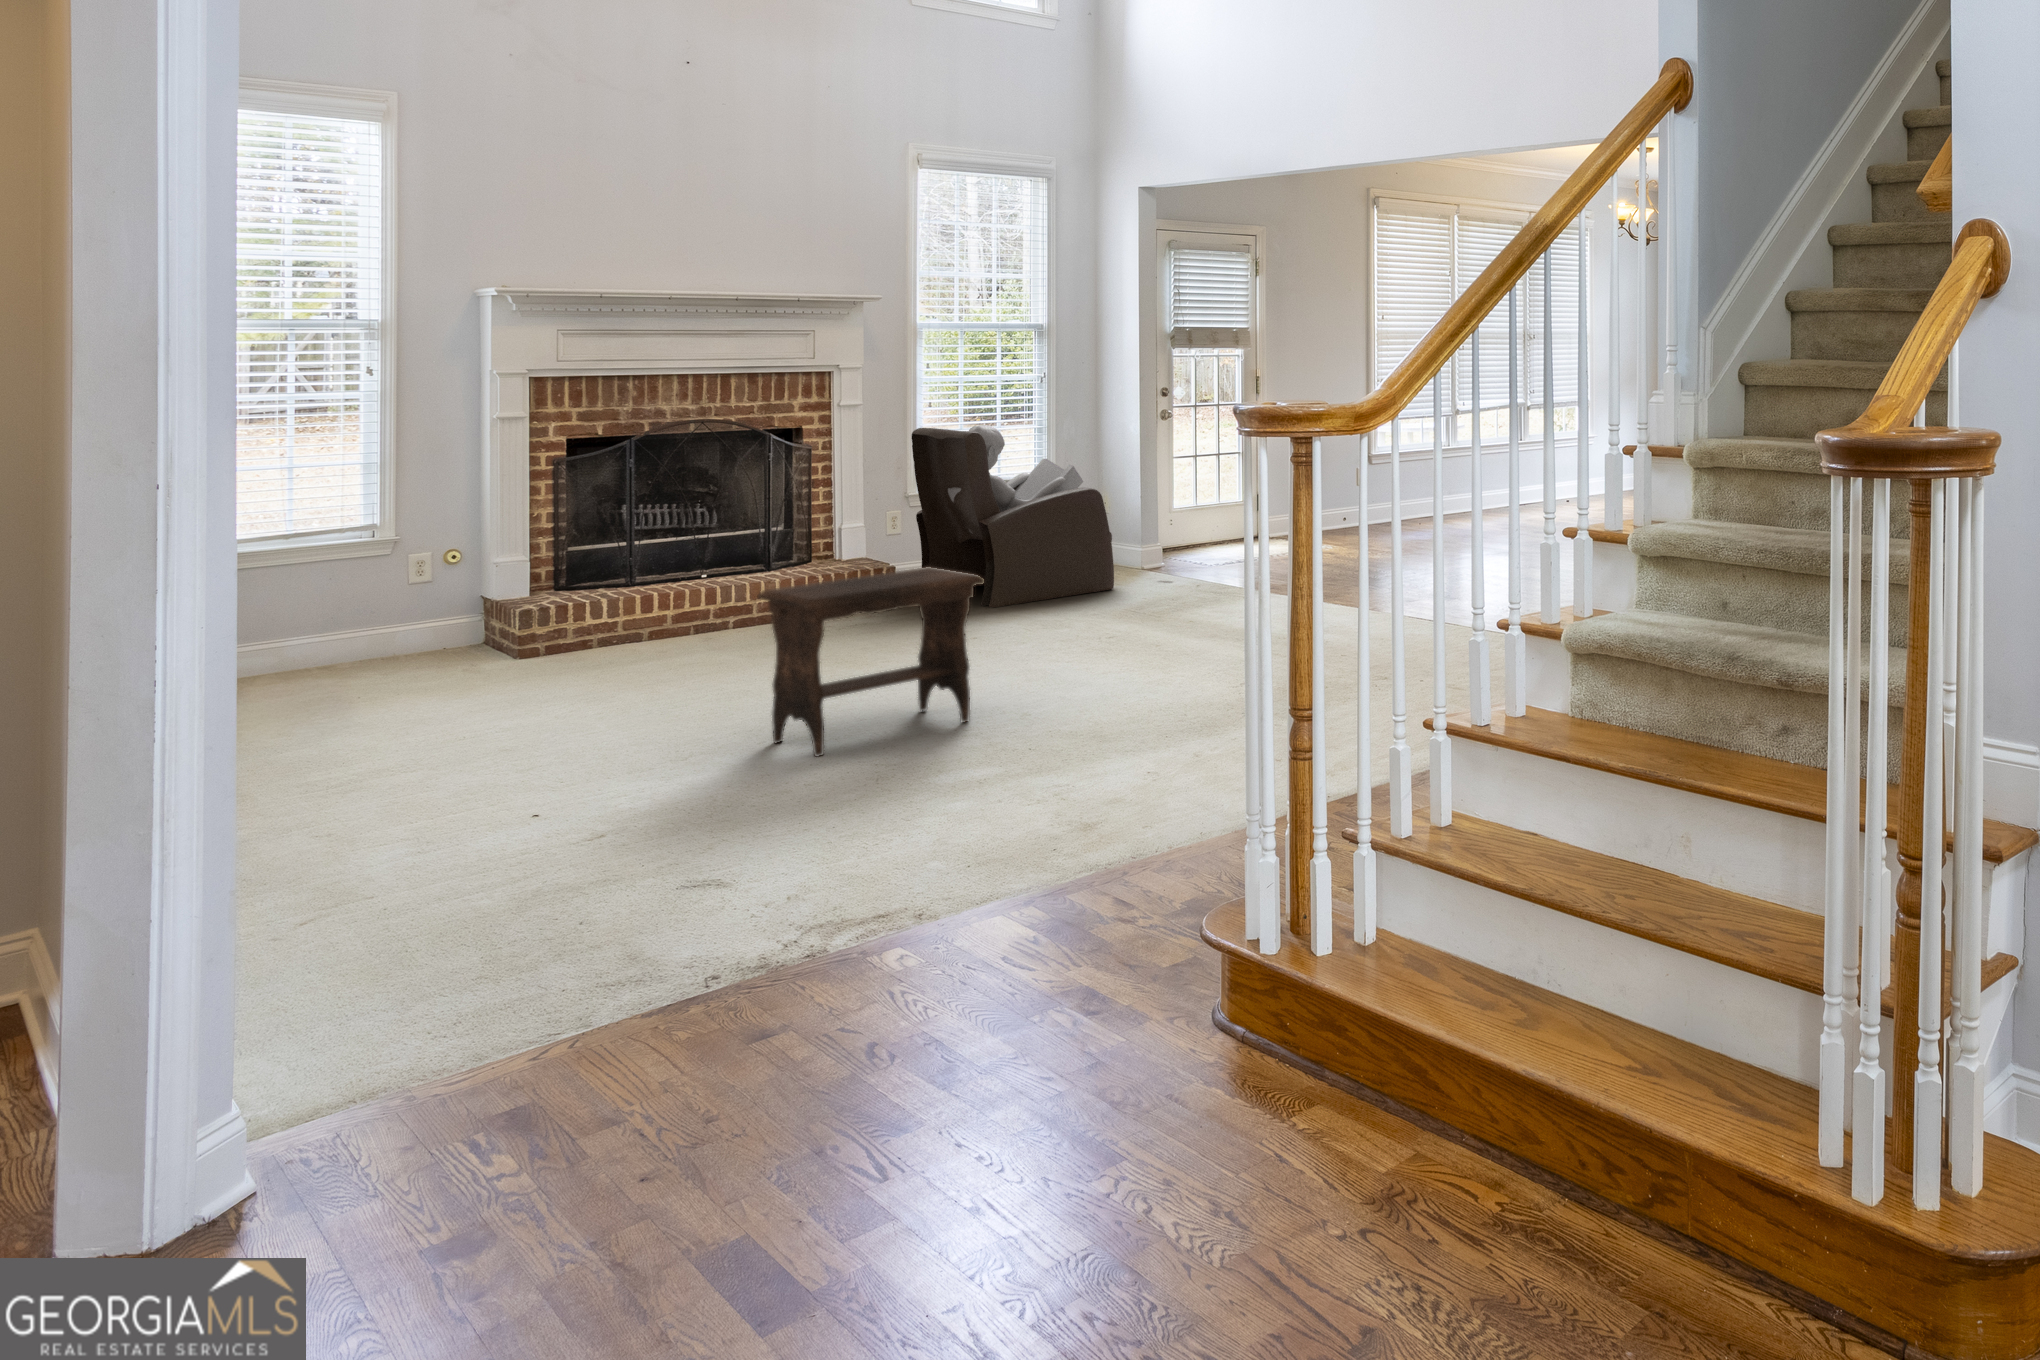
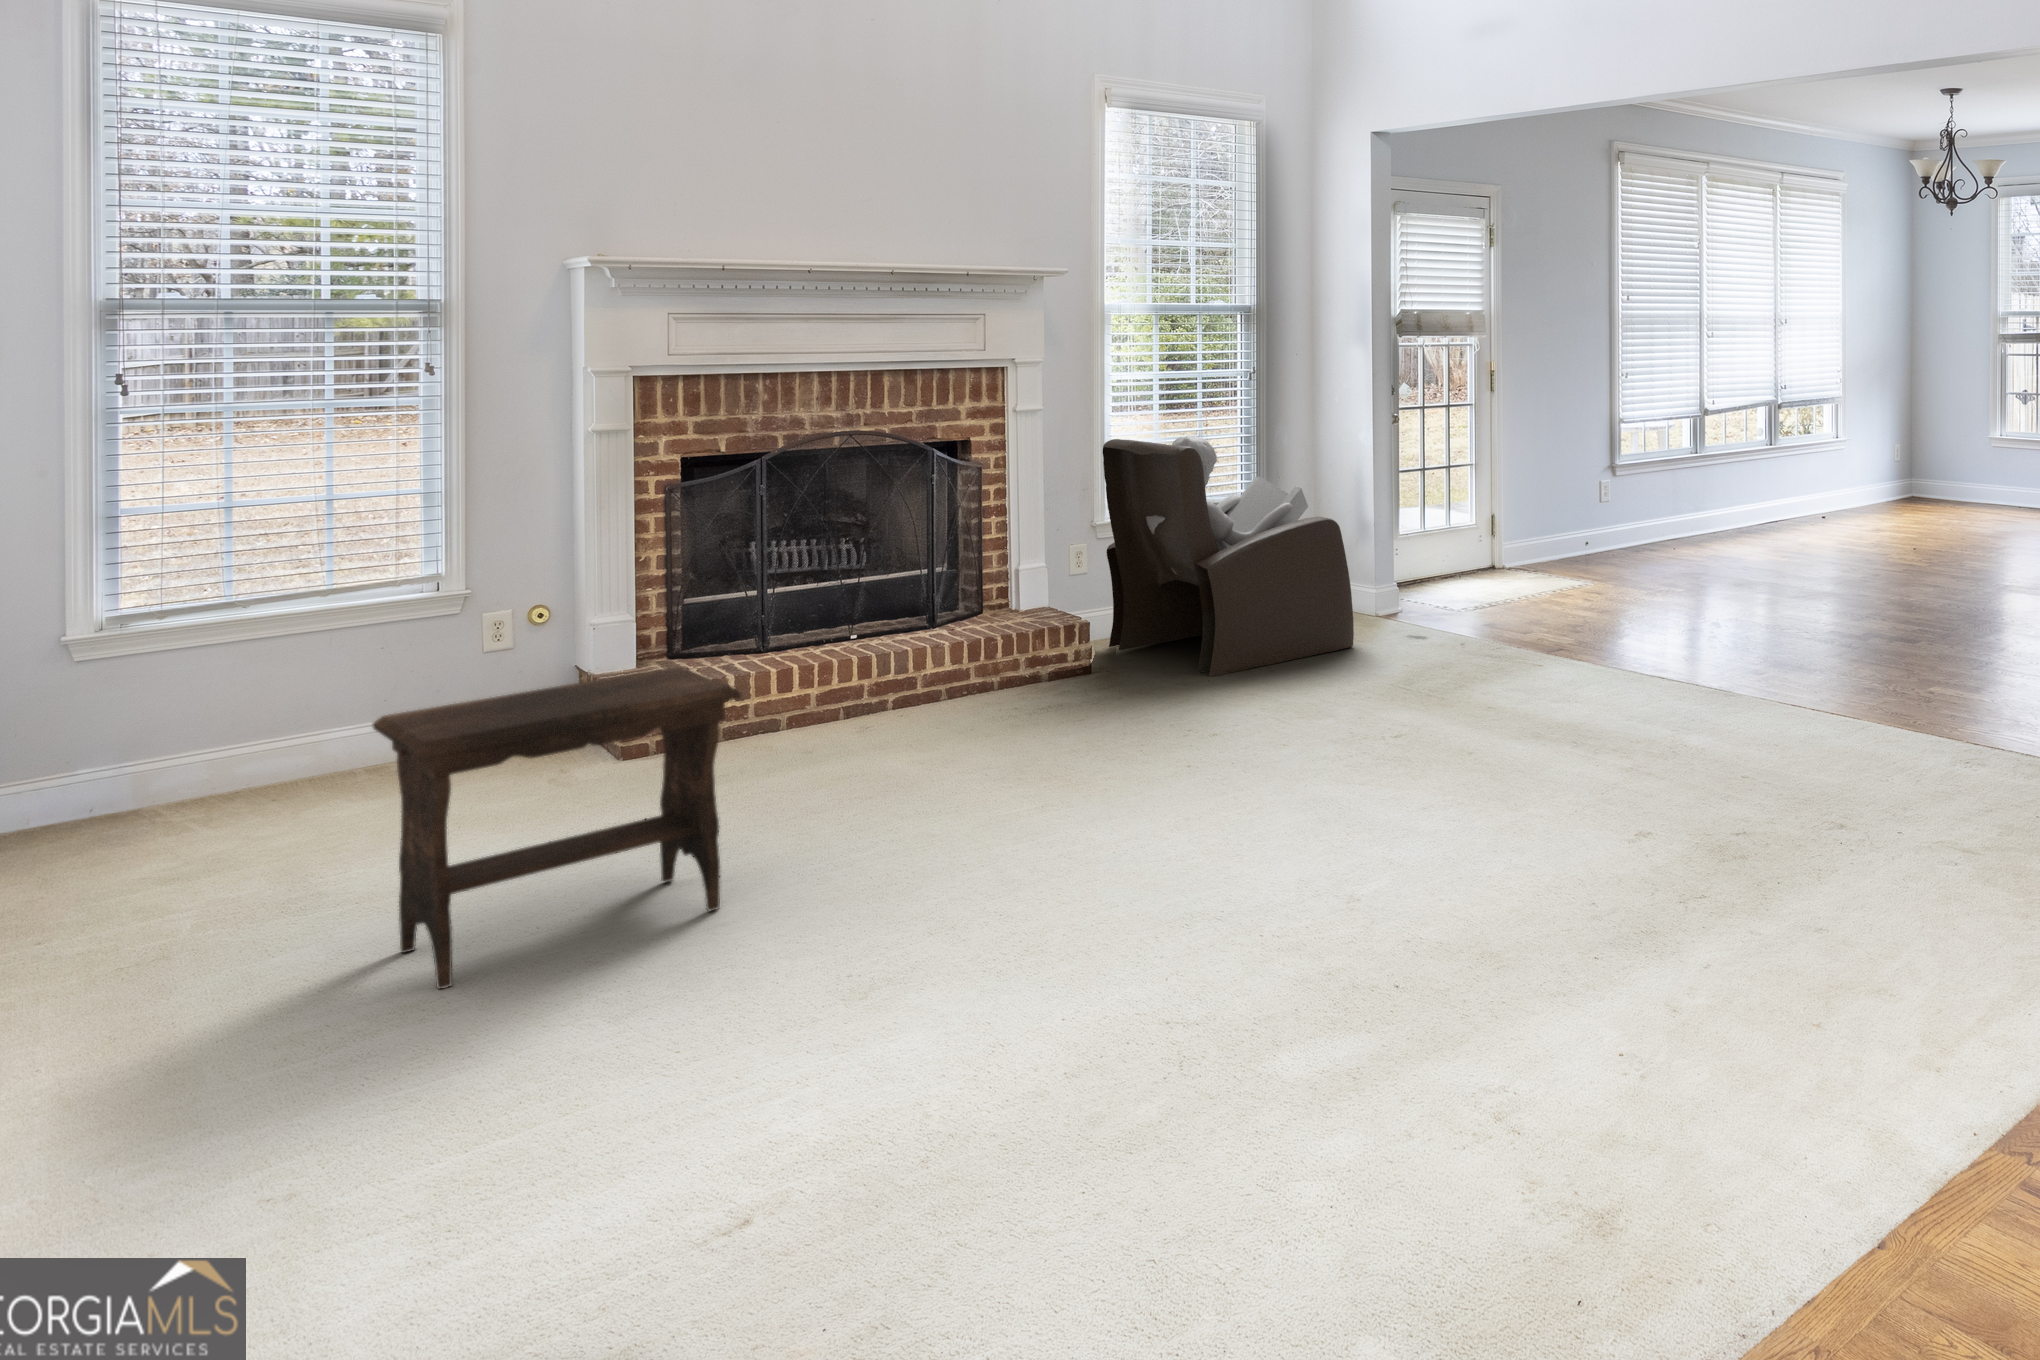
footstool: present [757,568,983,756] -> present [373,666,741,990]

